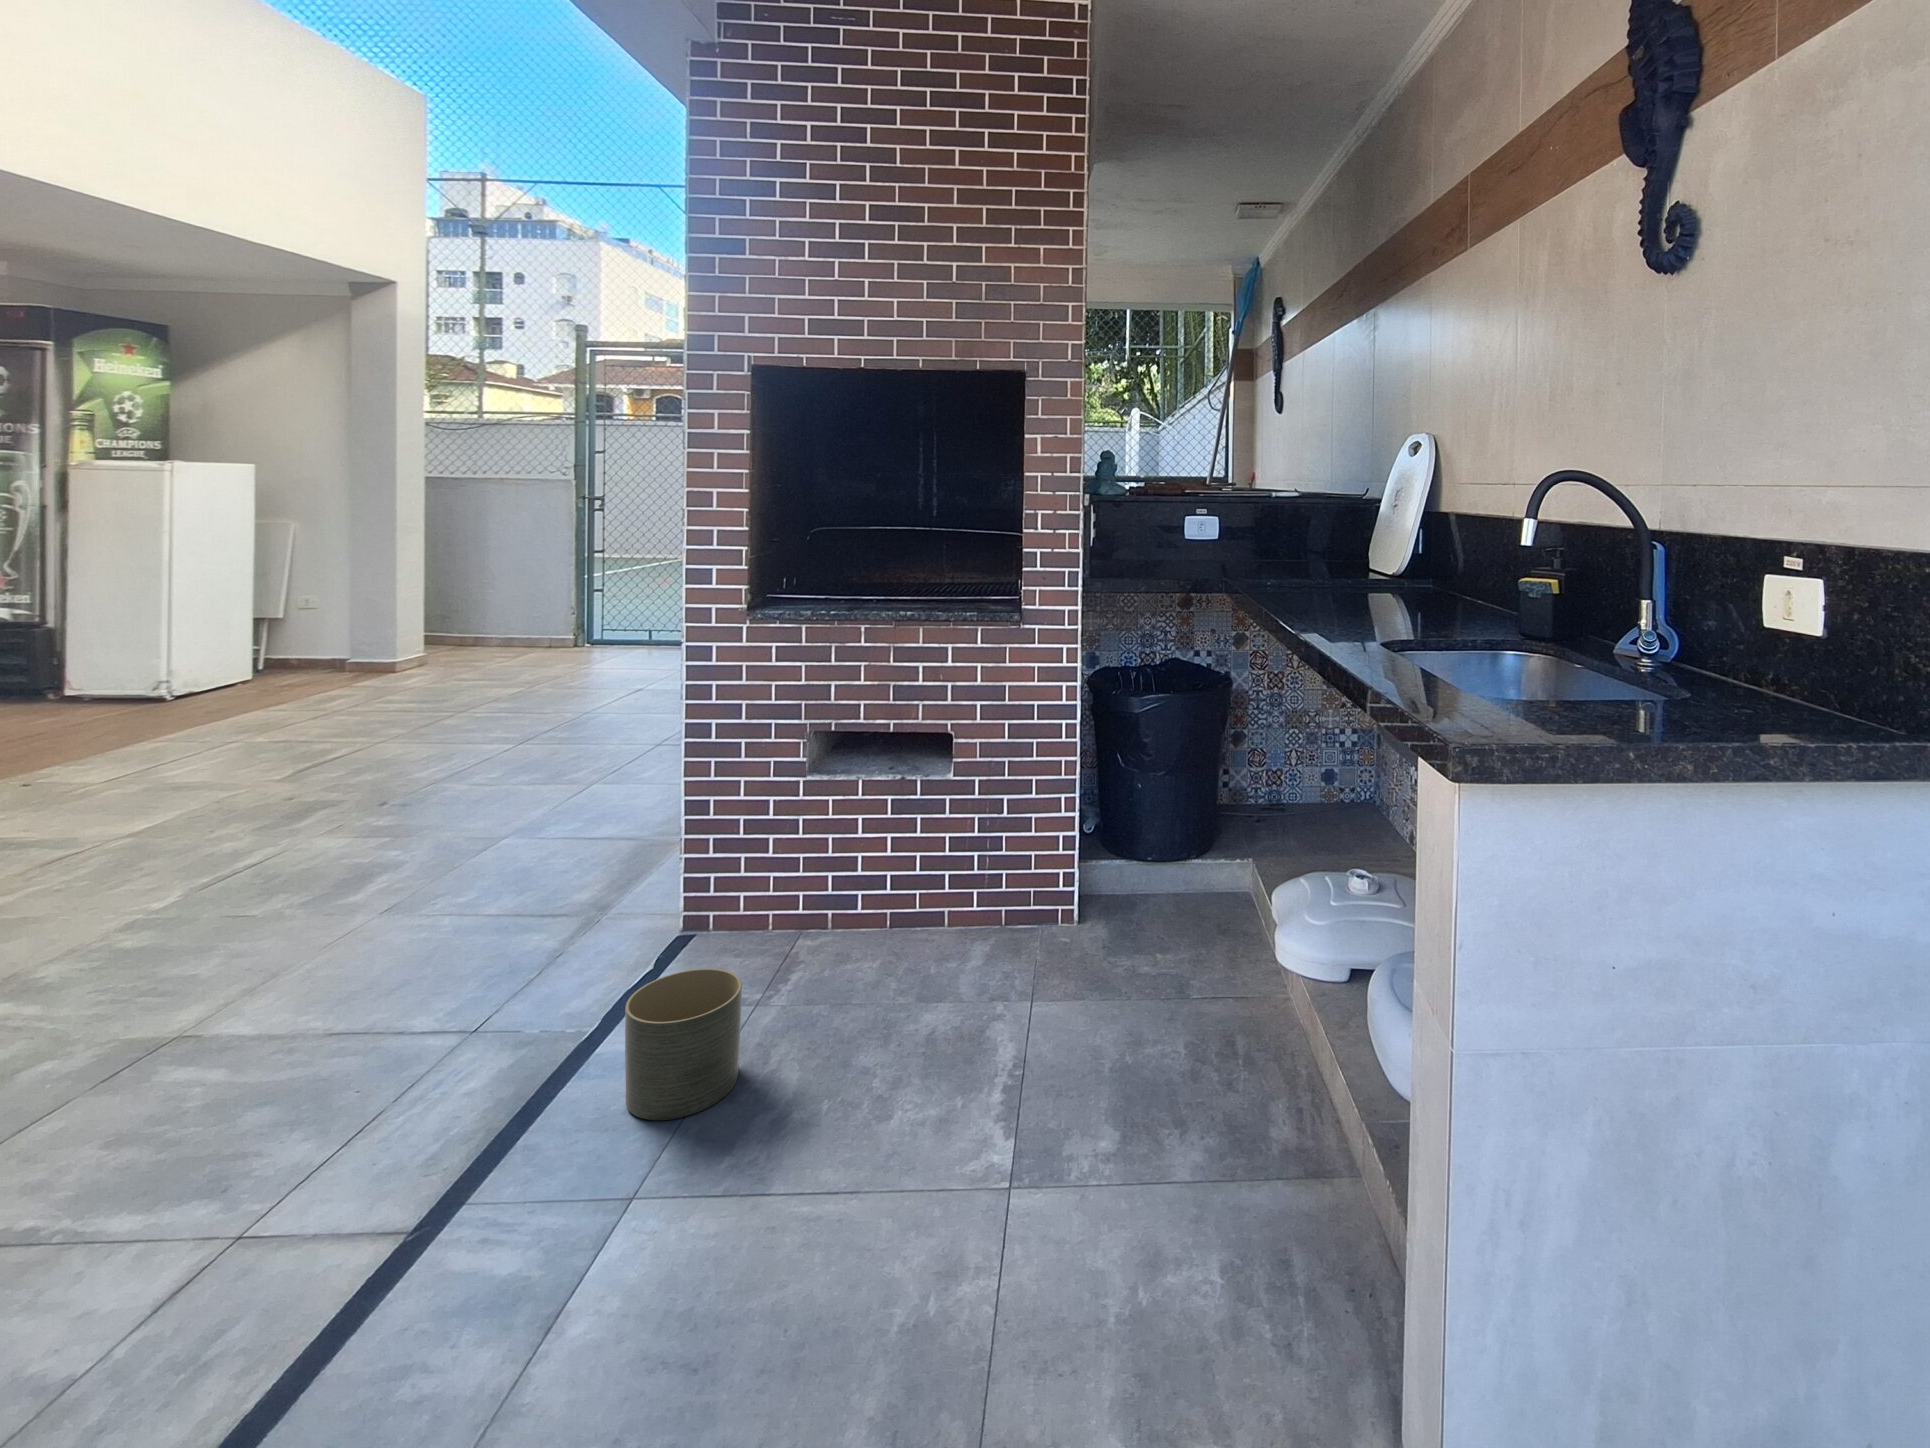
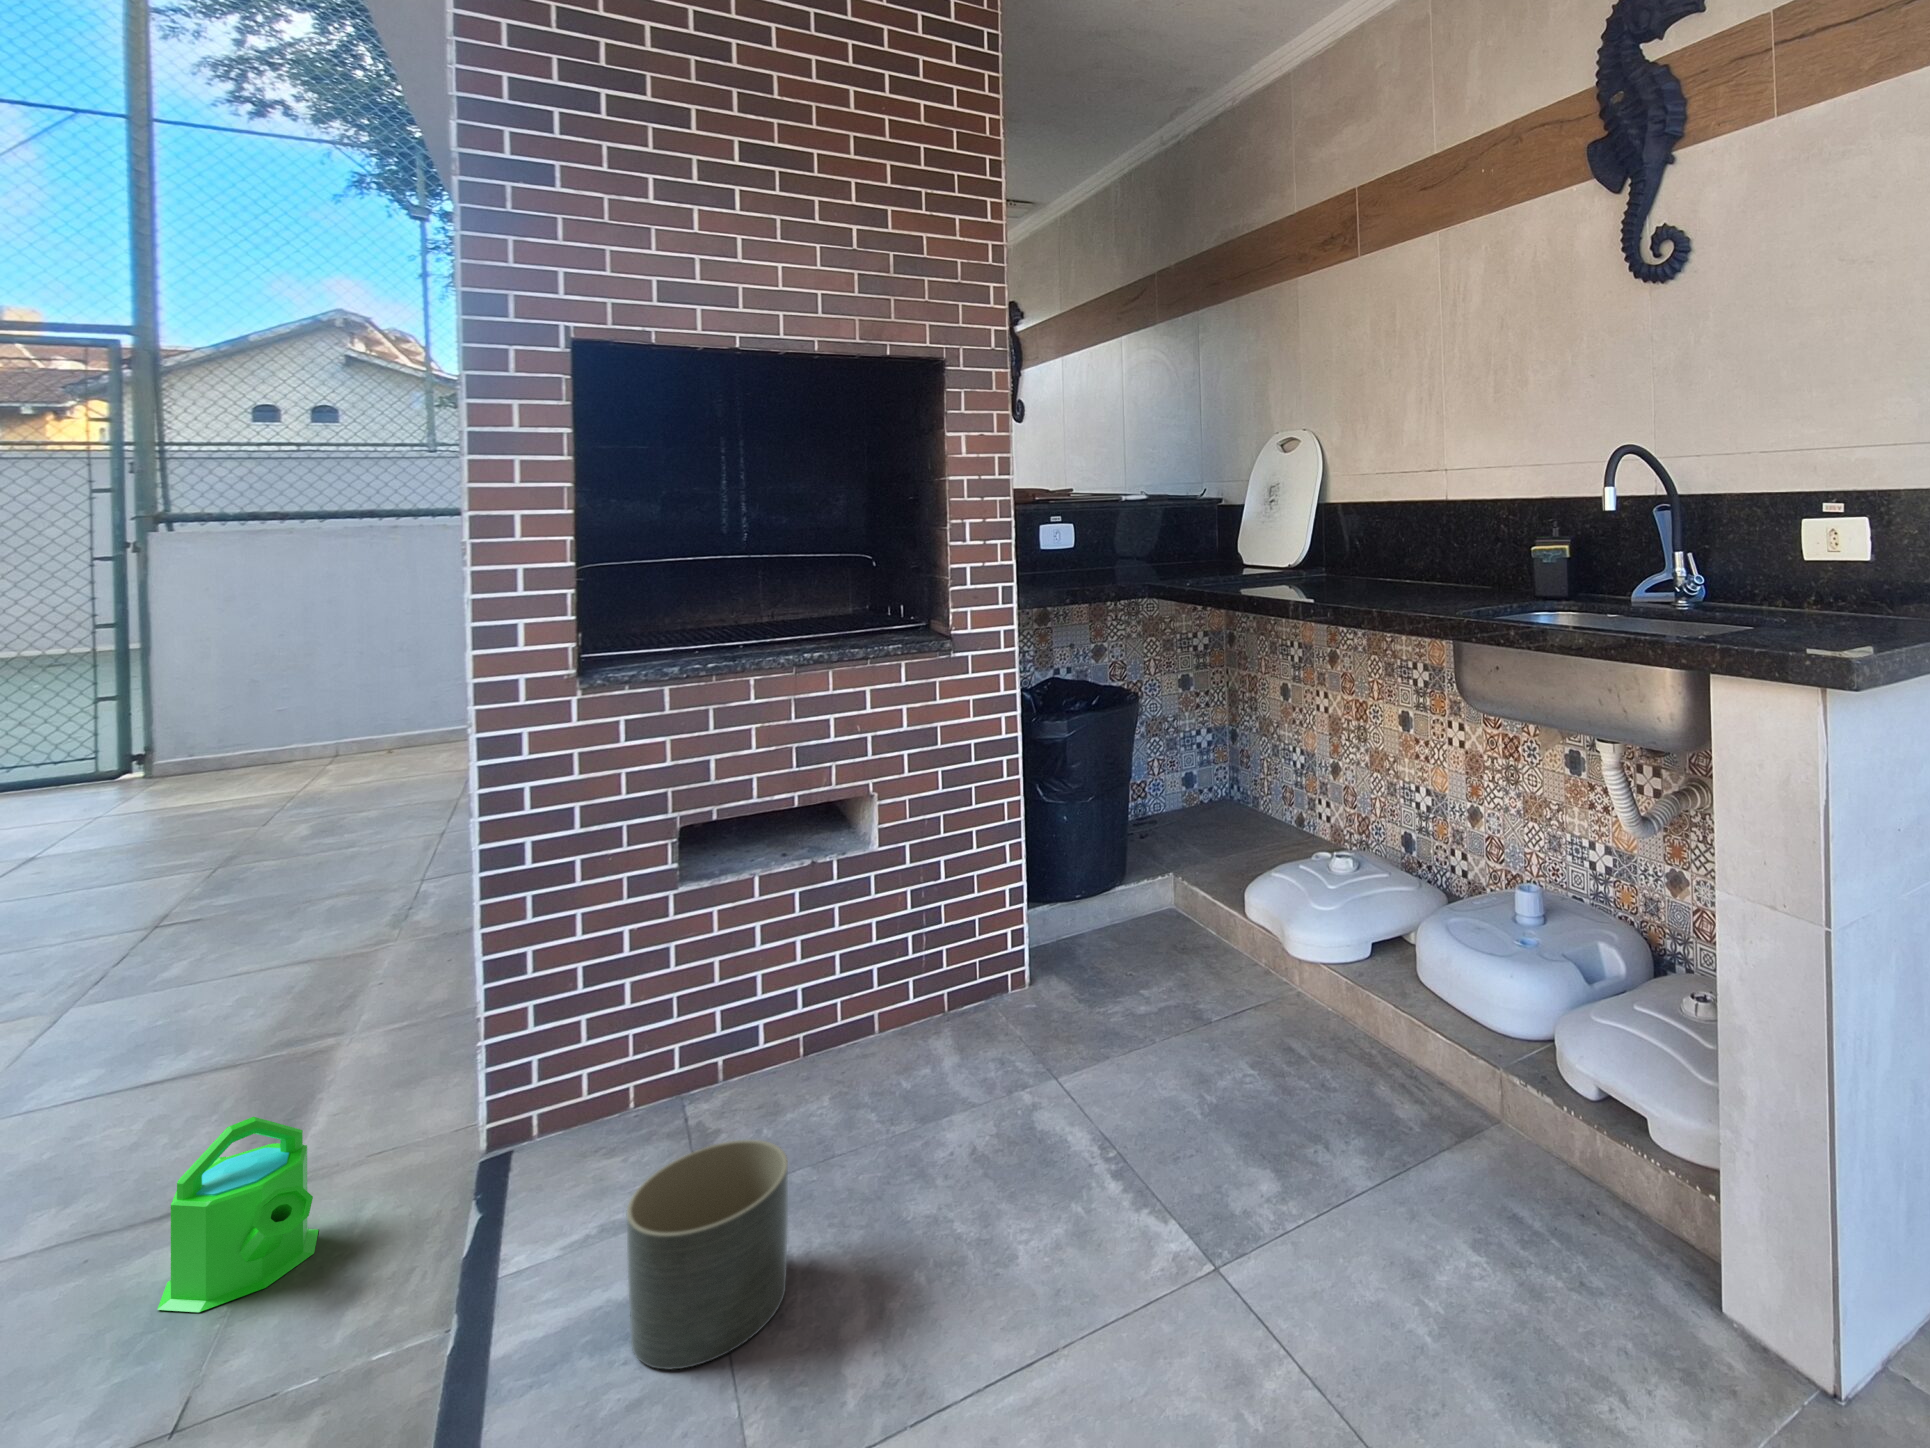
watering can: none [499,864,586,974] -> present [157,1117,319,1312]

